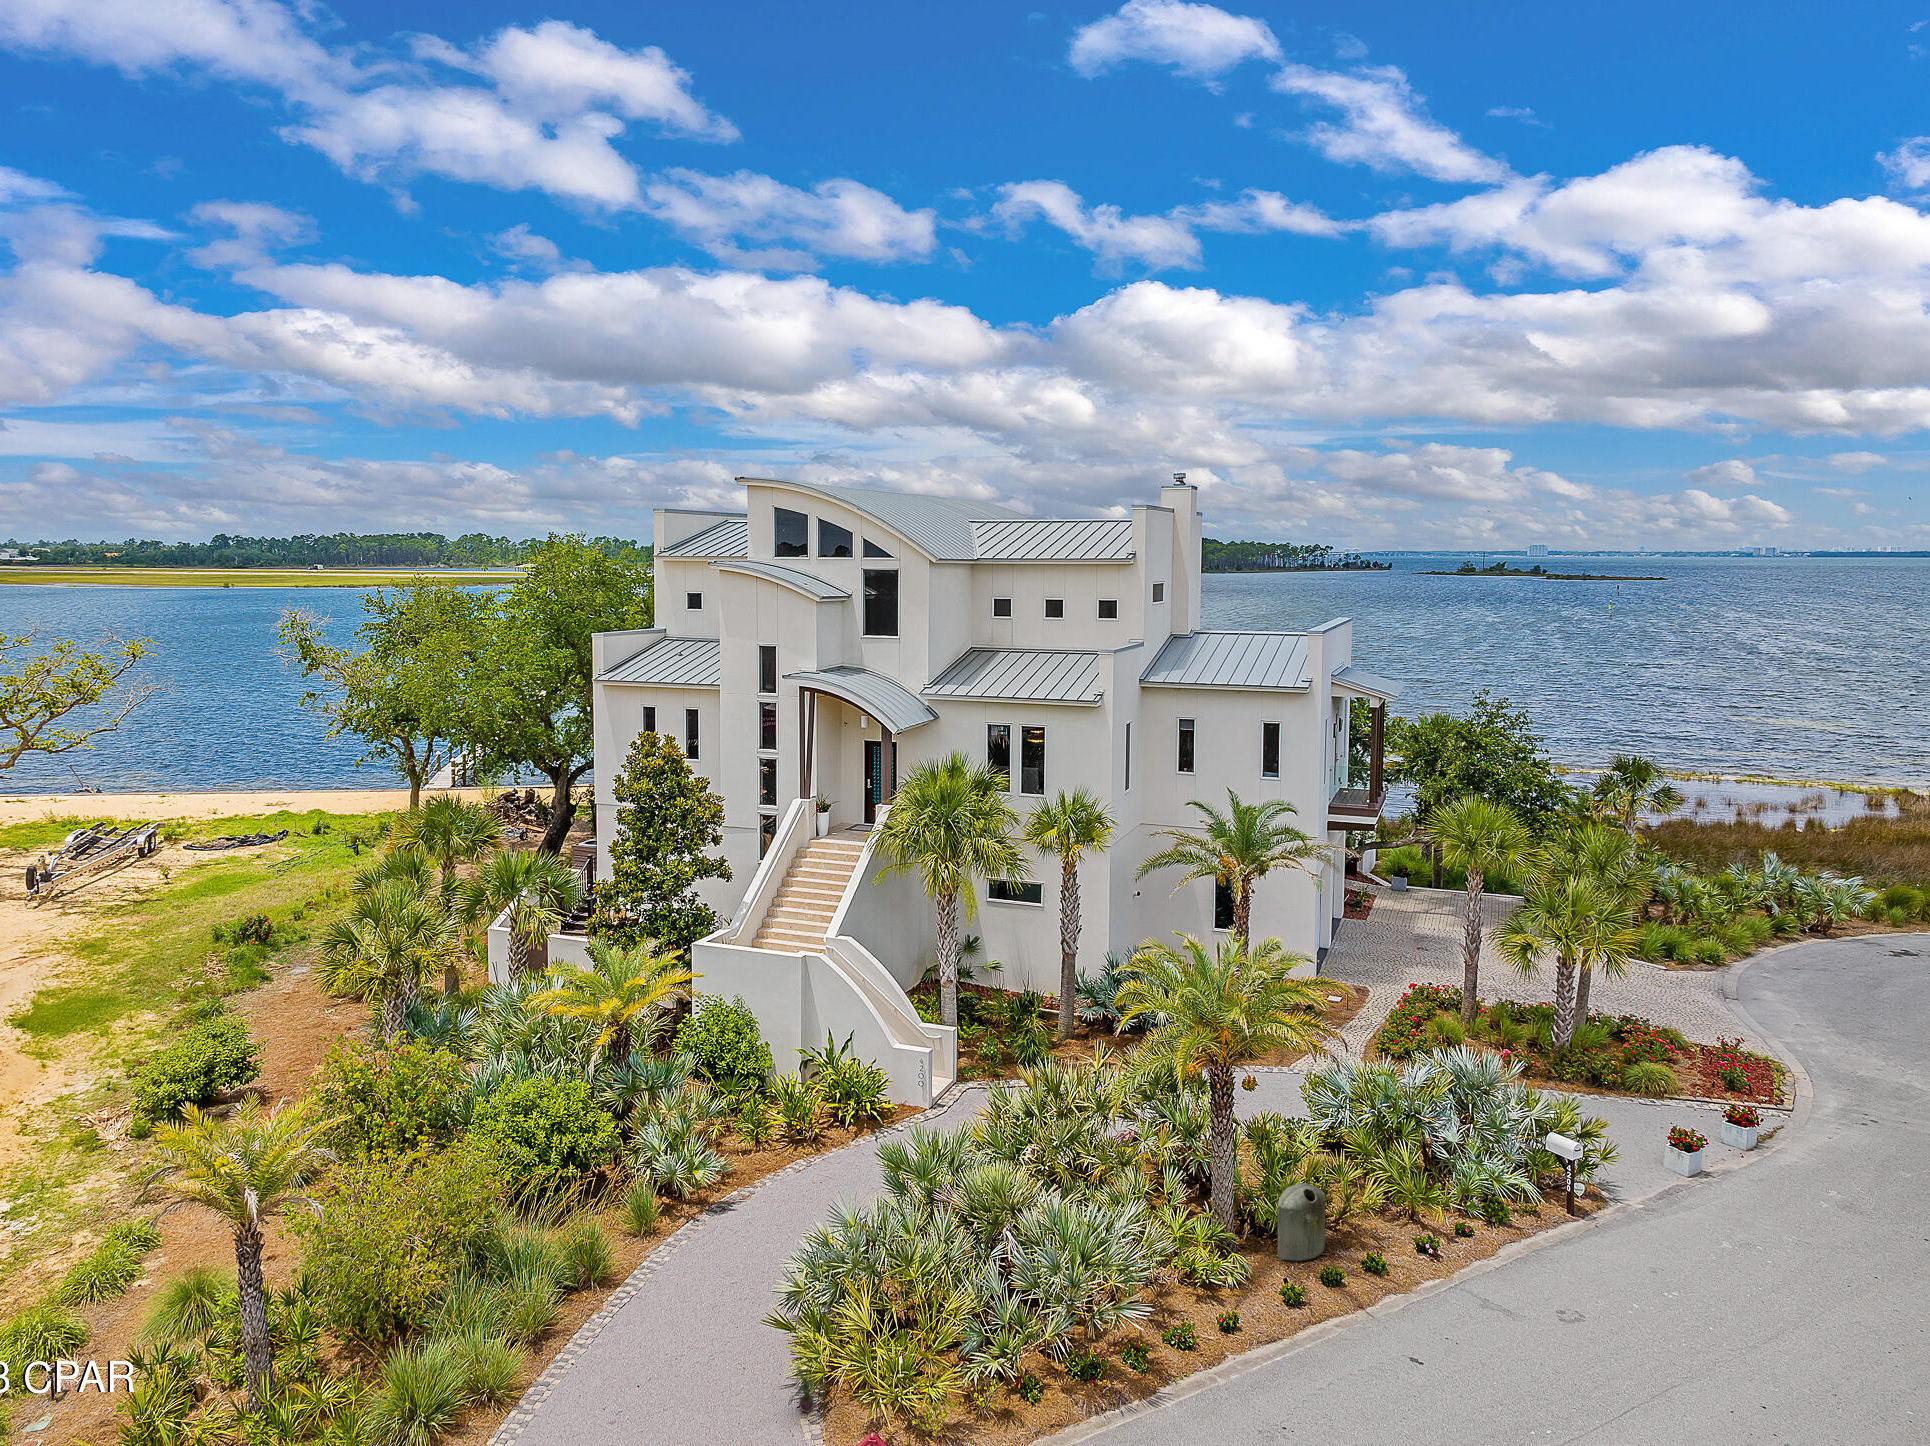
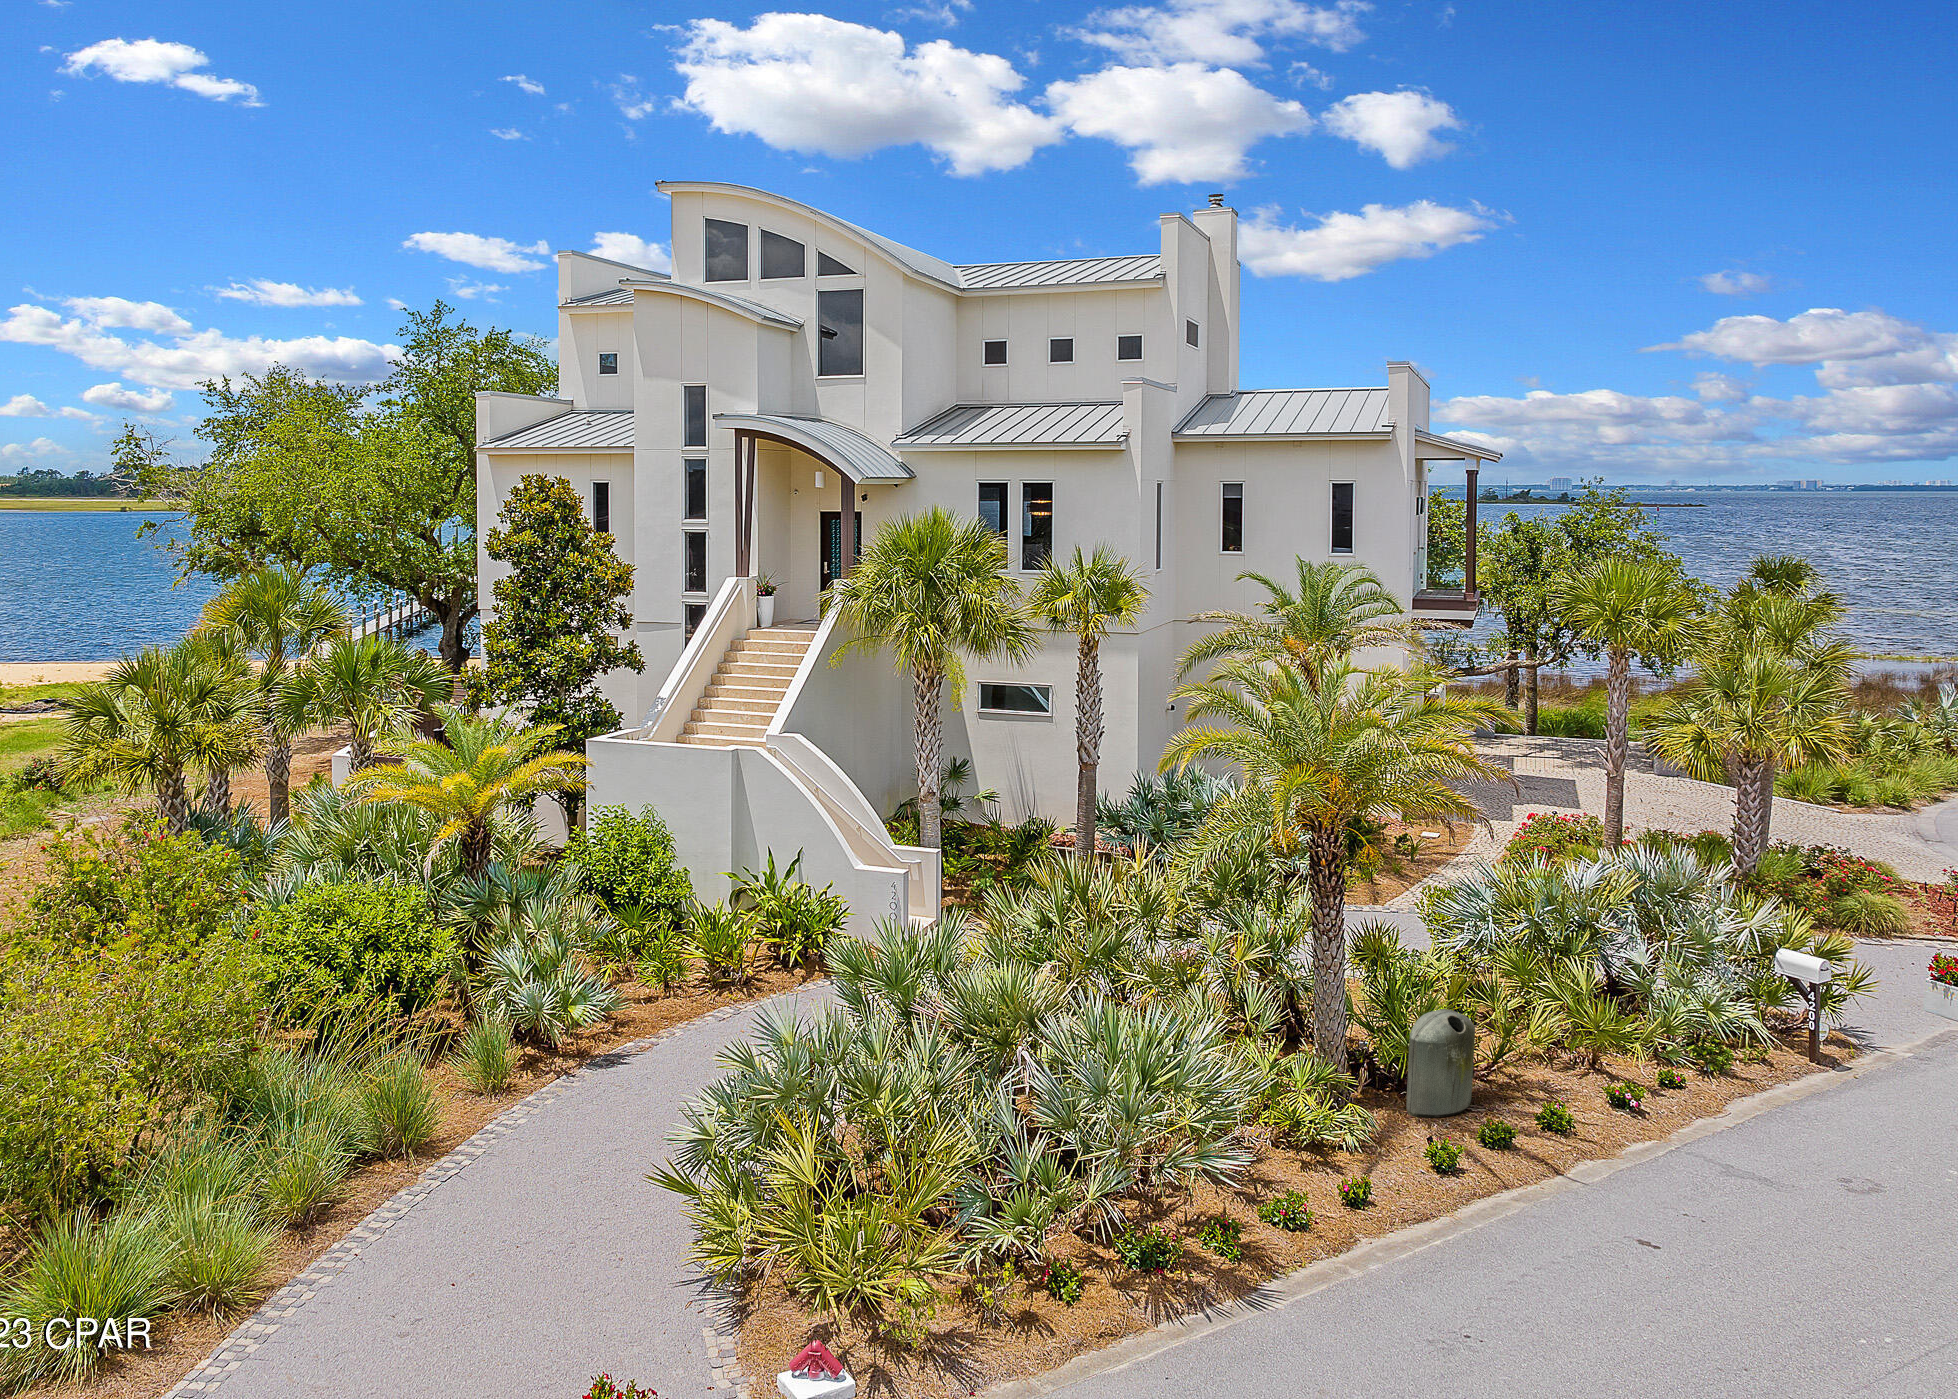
decorative plant: present [792,1363,825,1413] -> none [672,1242,751,1320]

